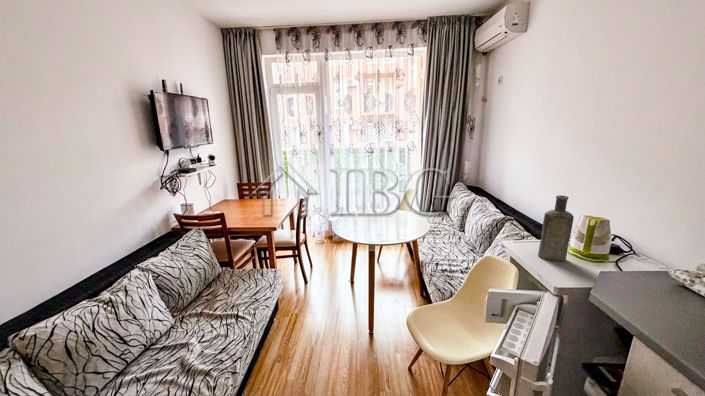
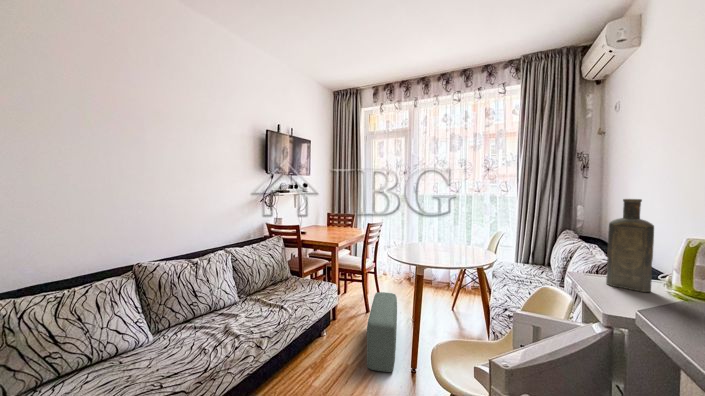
pouf: none [317,264,353,343] -> present [367,292,397,372]

